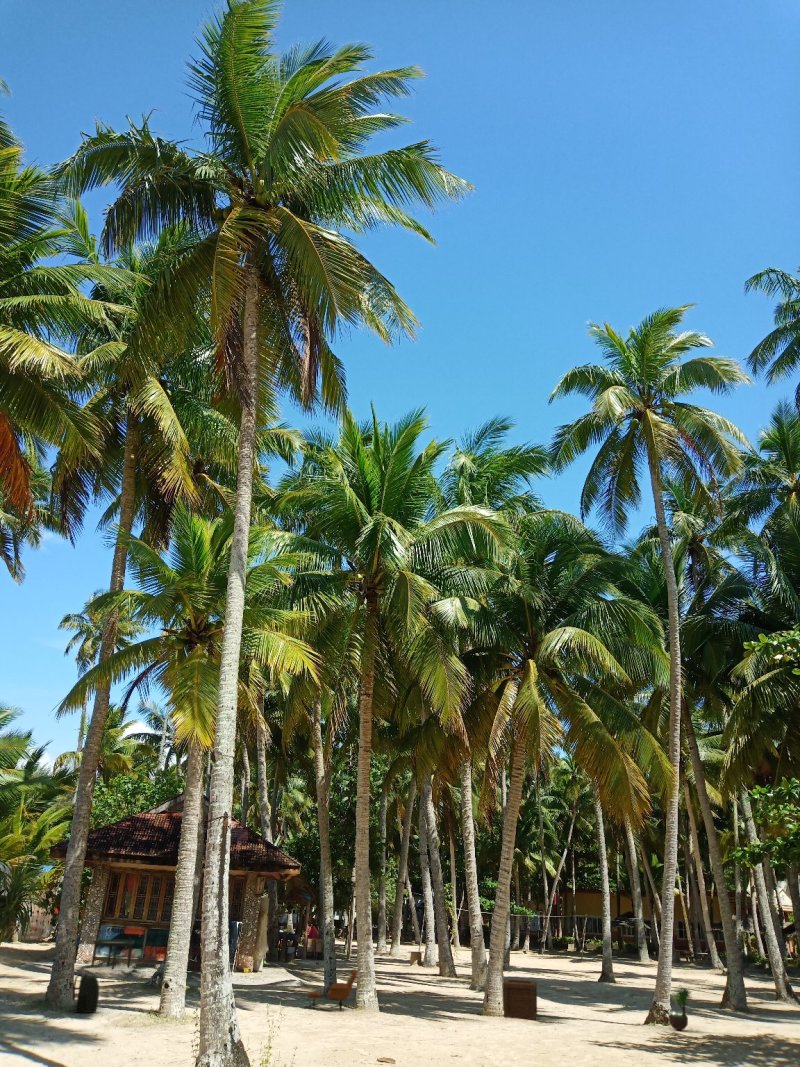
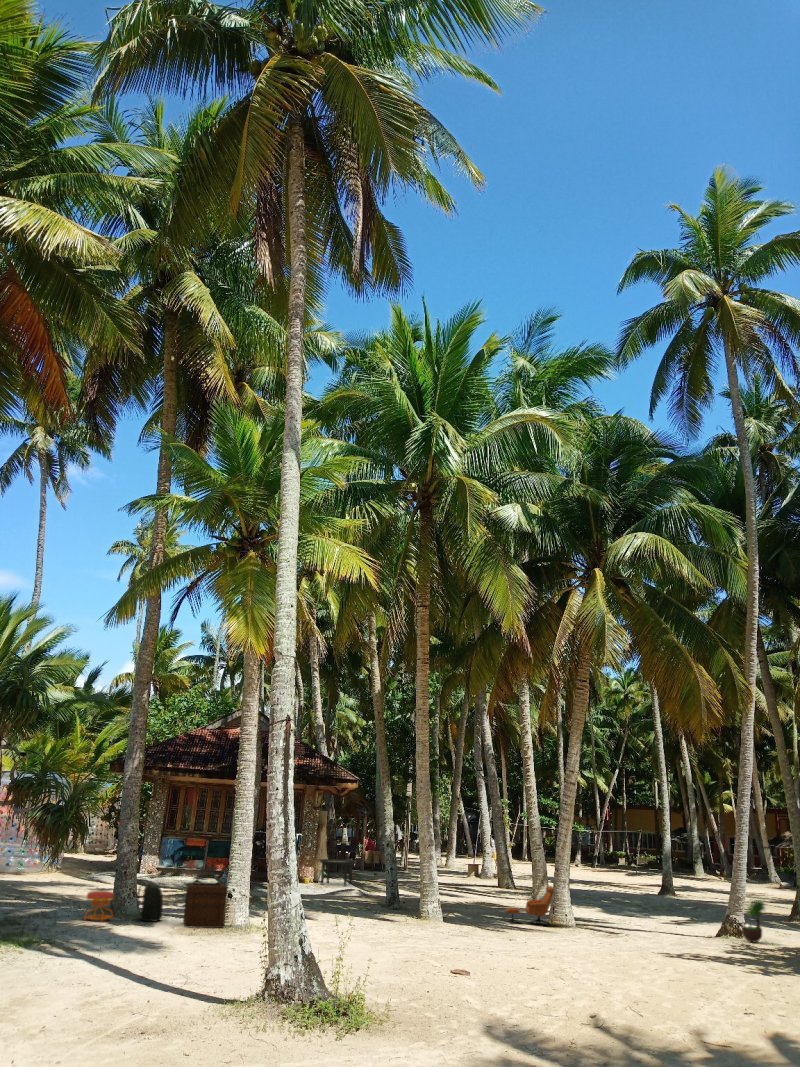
round table: present [91,940,134,969] -> present [319,859,356,886]
lounge chair: present [308,969,357,1009] -> present [506,886,553,924]
wooden crate: present [503,980,537,1020] -> present [183,882,227,928]
stool: none [18,982,50,1014] -> present [84,891,114,921]

